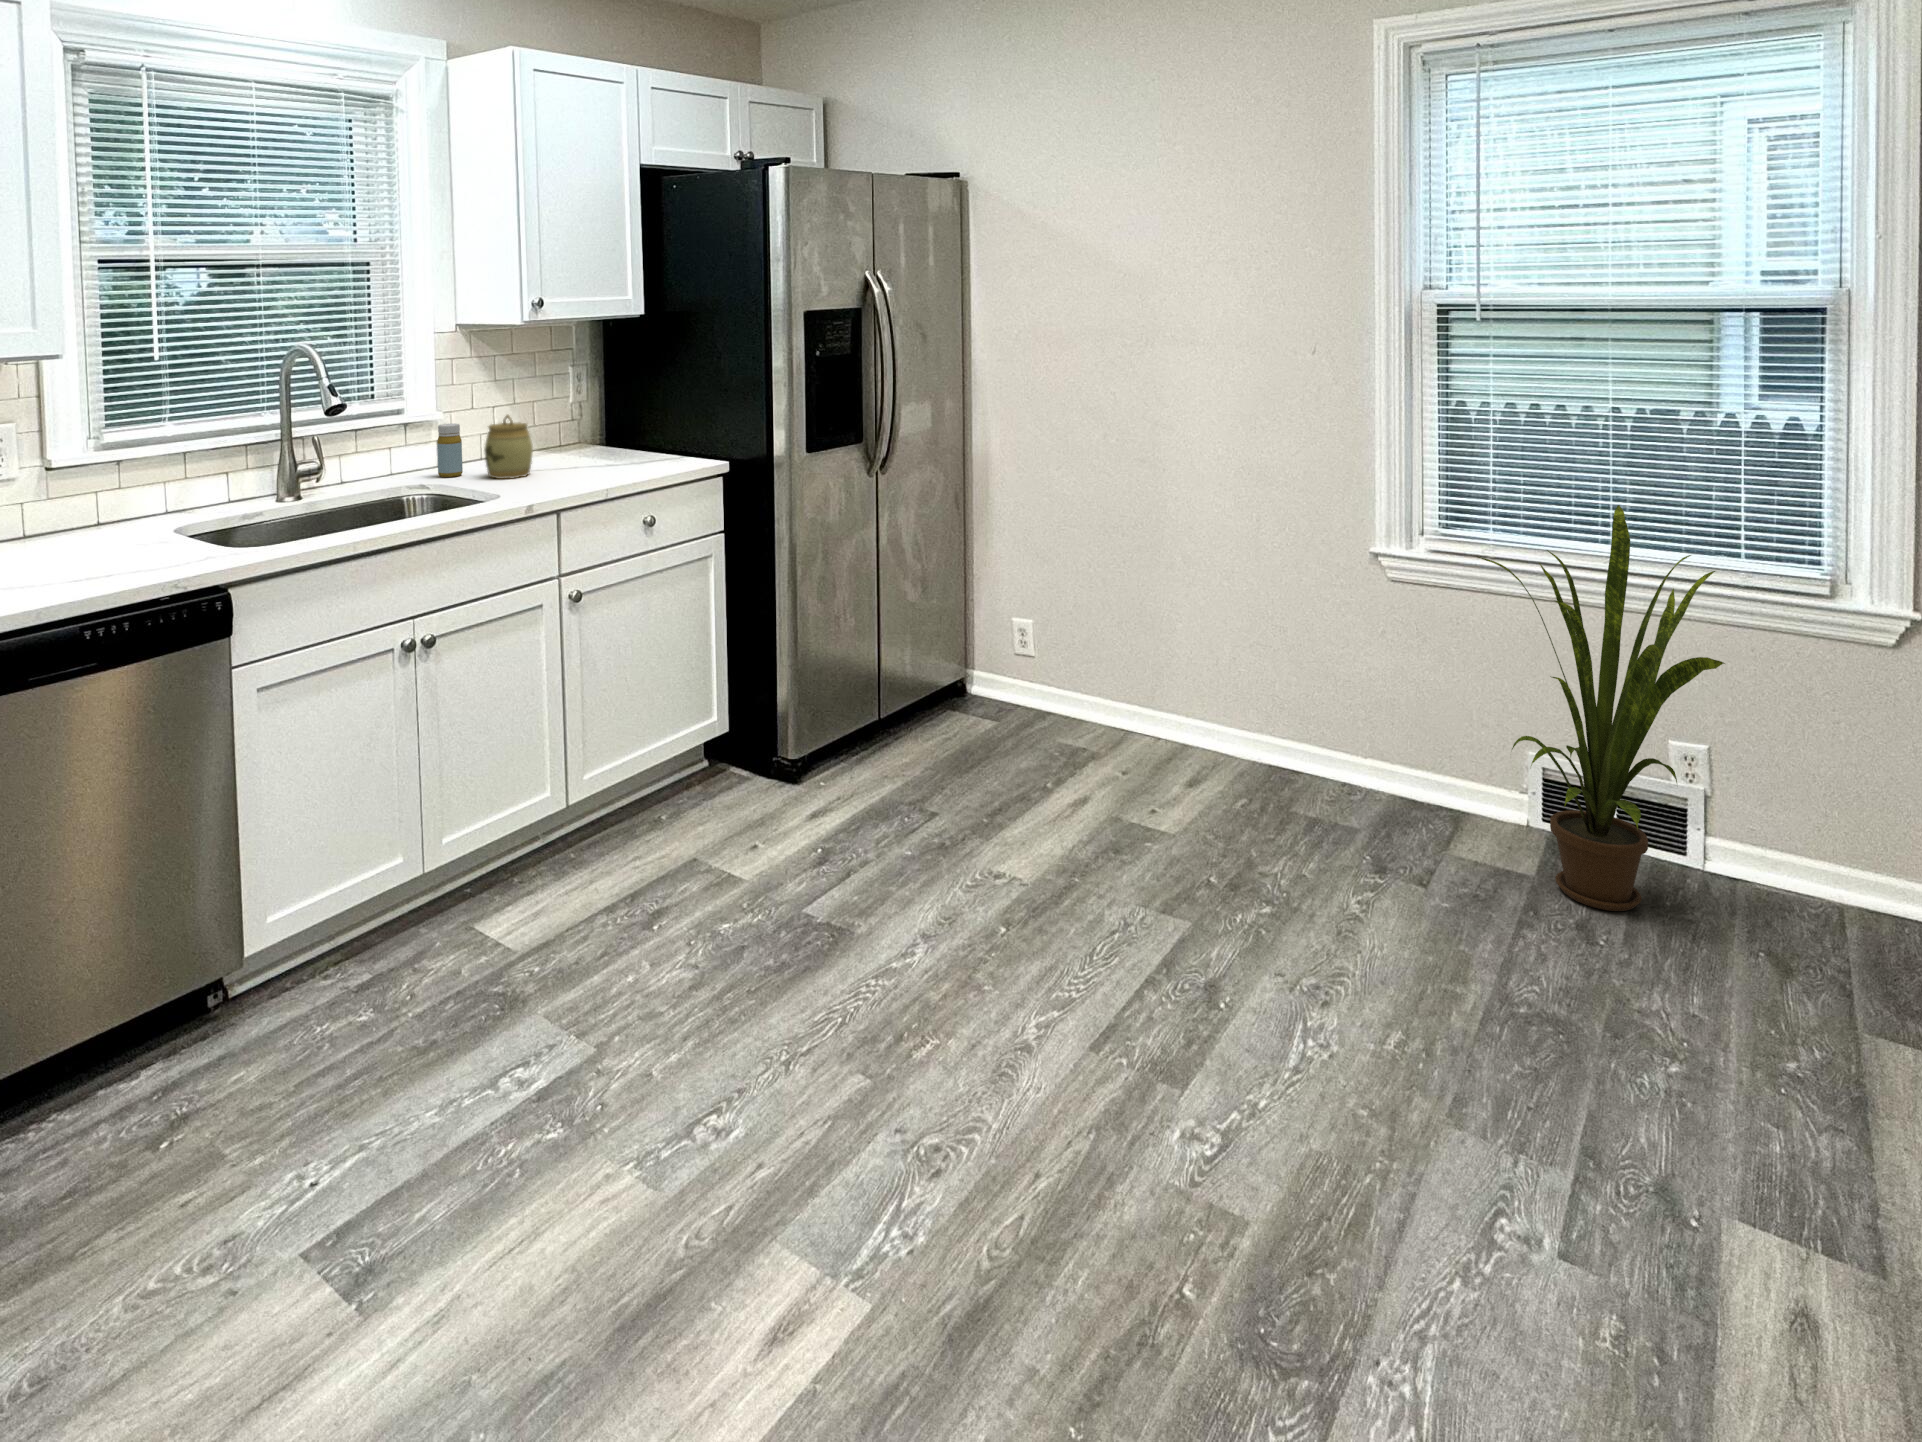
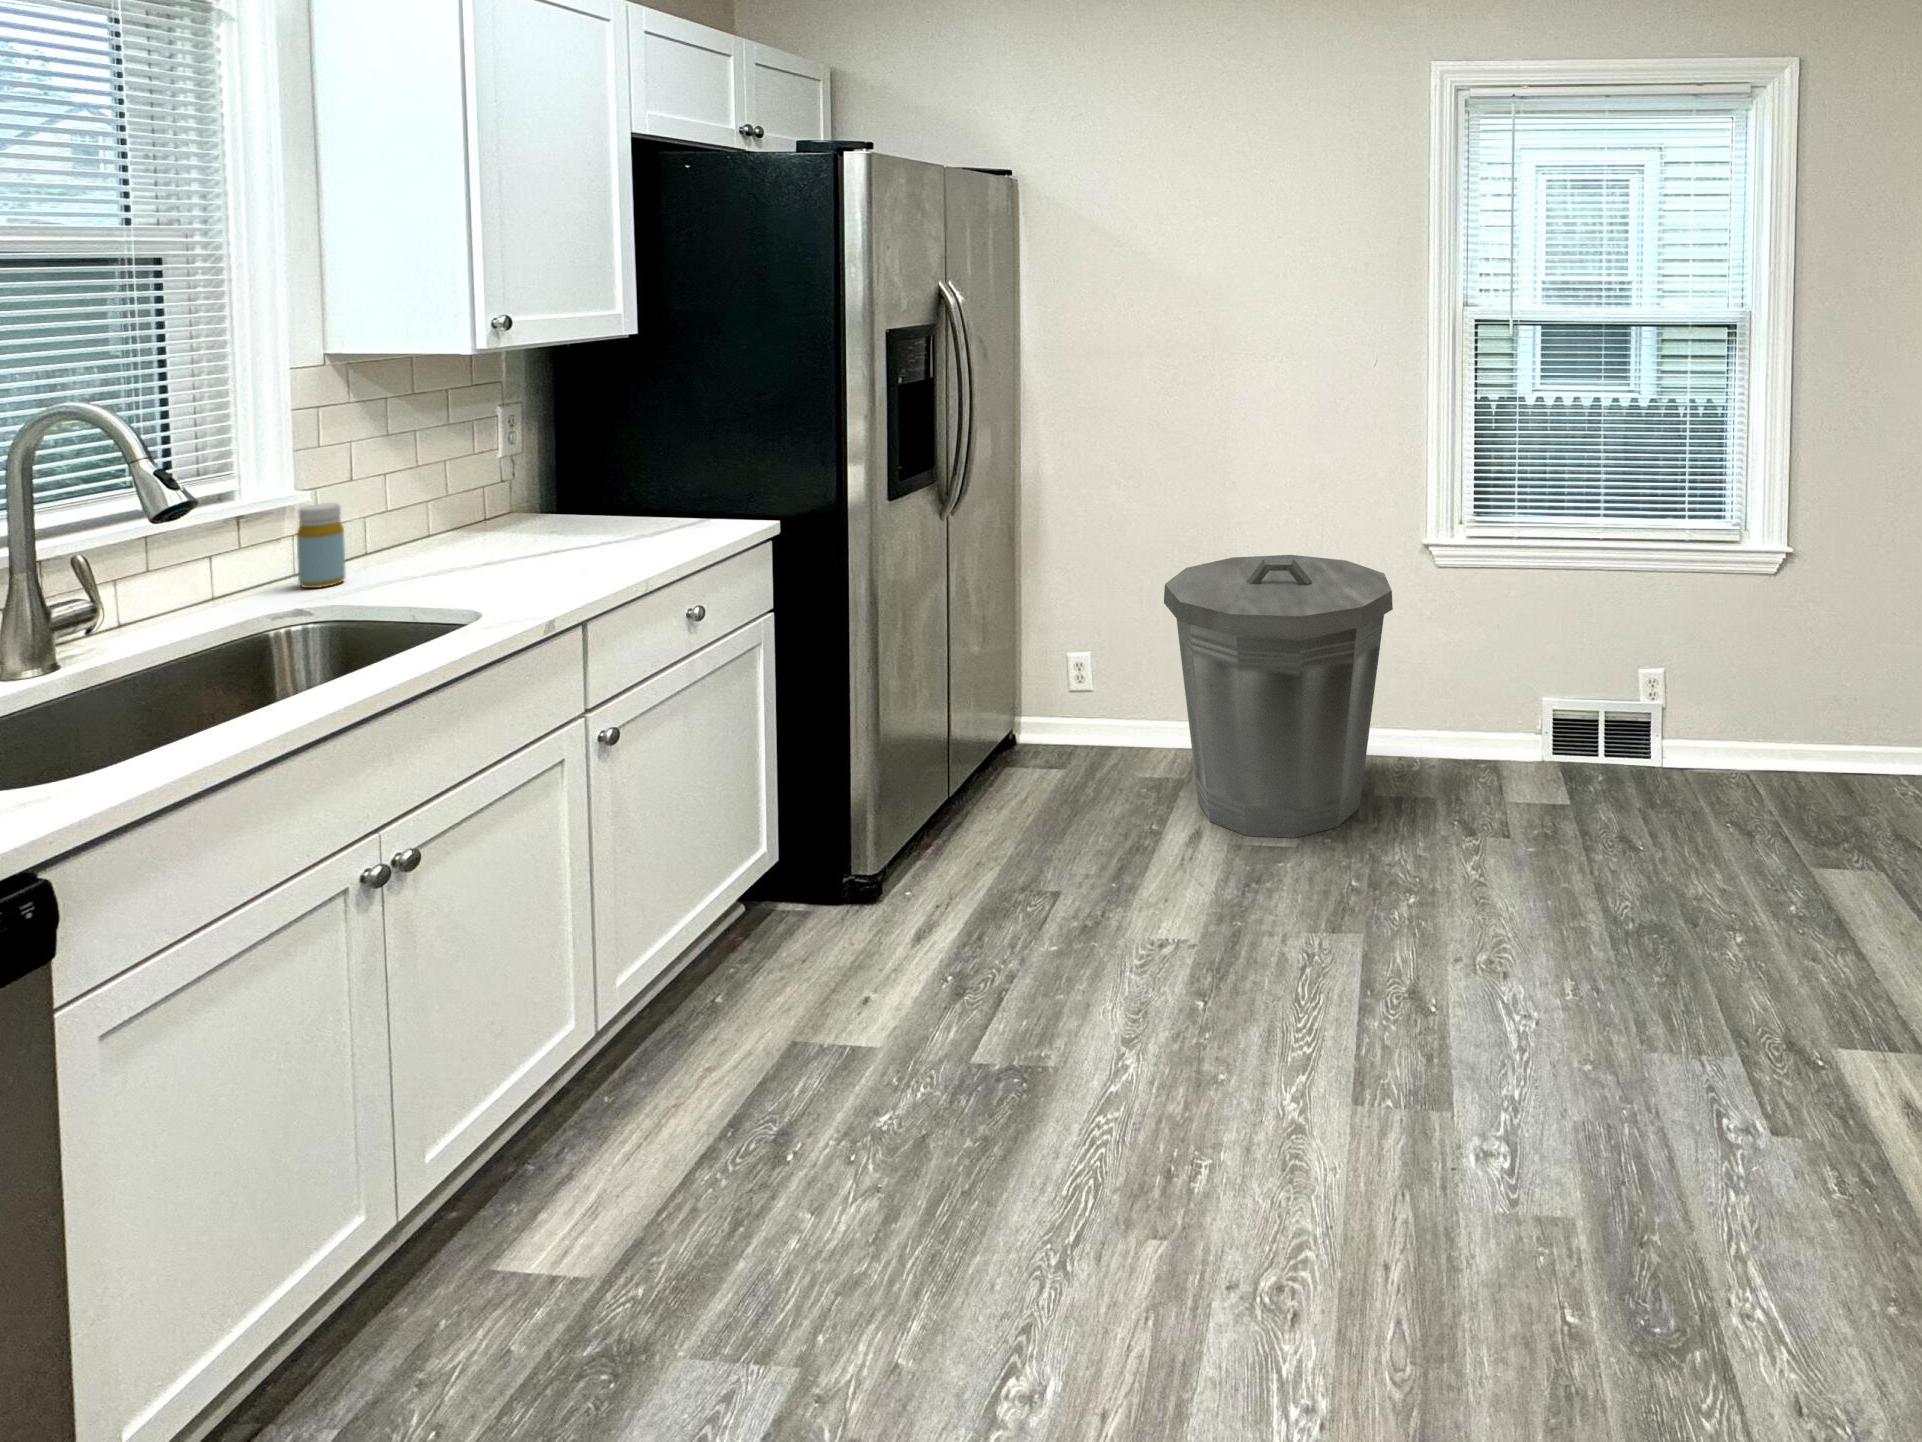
jar: present [484,415,533,479] -> none [397,483,479,580]
house plant: present [1478,505,1725,911] -> none [1529,484,1708,822]
trash can: none [1066,544,1307,827] -> present [1164,555,1393,838]

